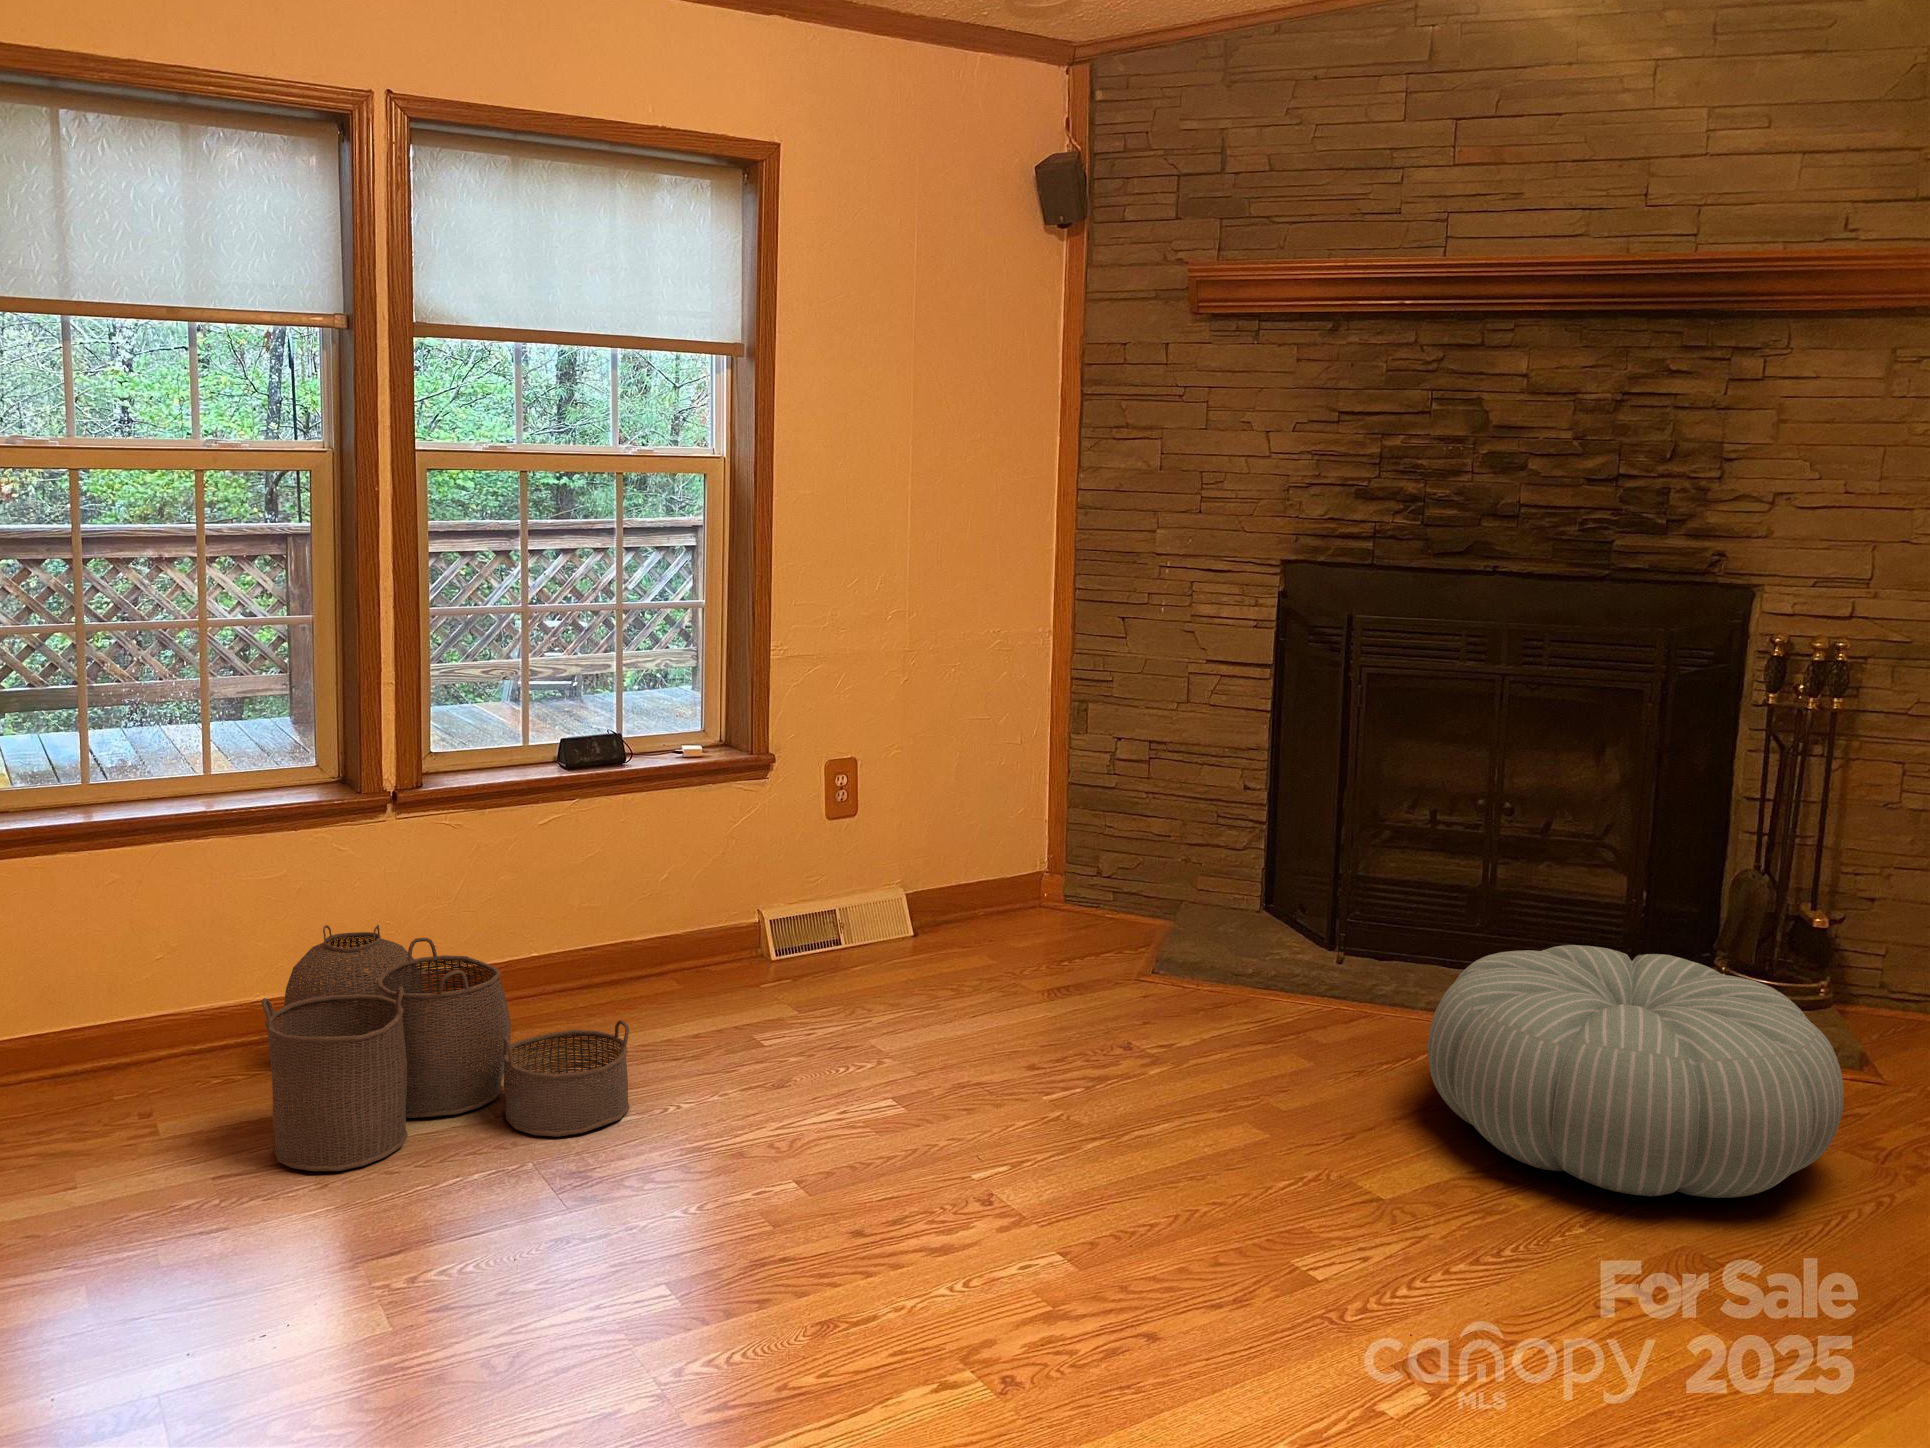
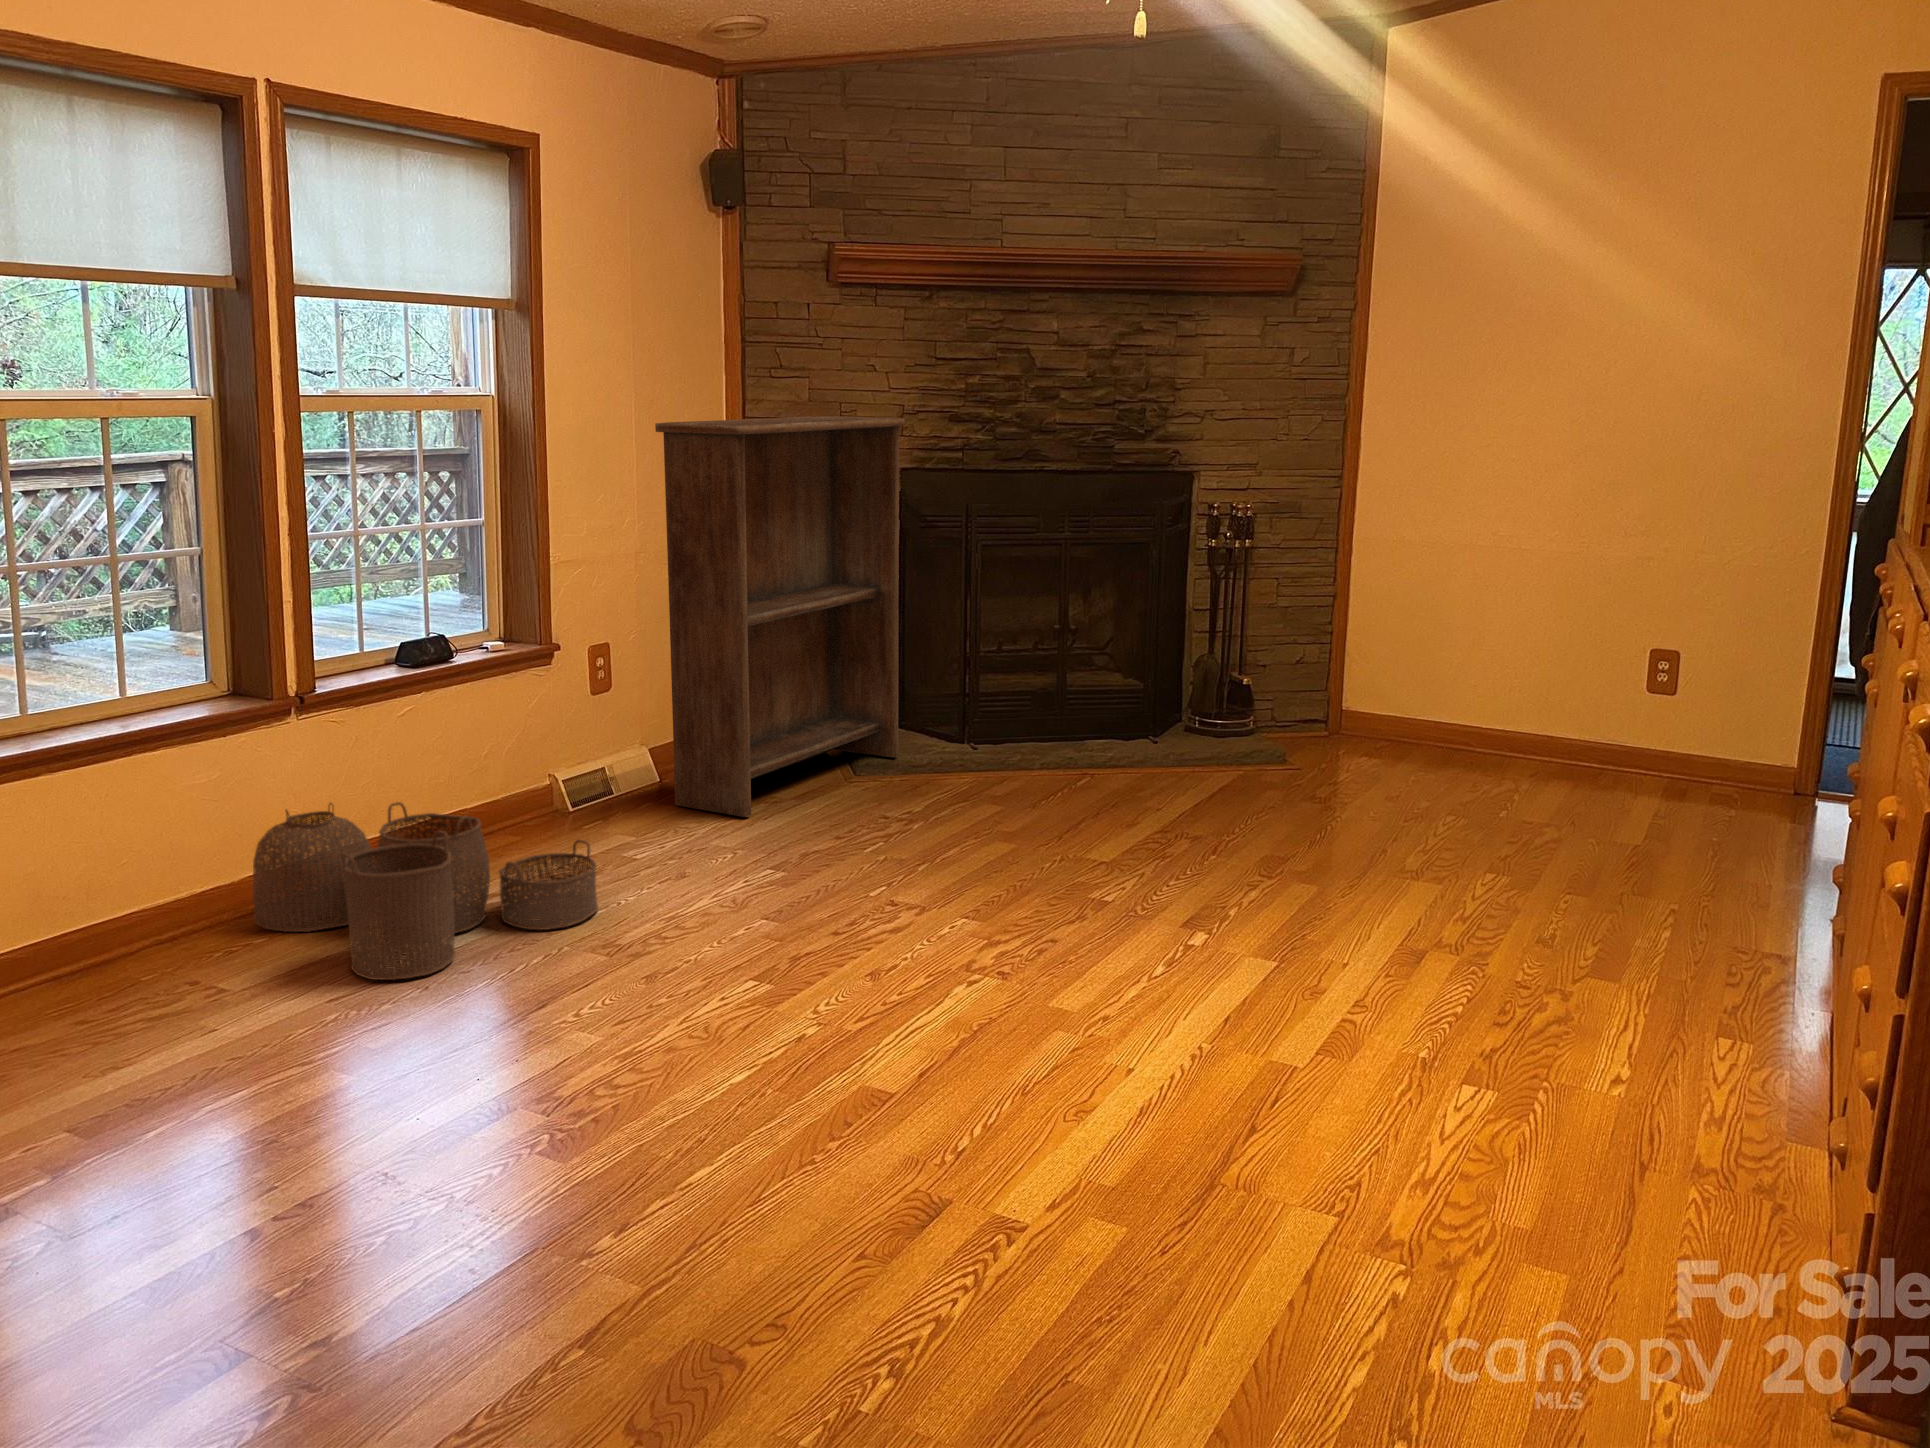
bookshelf: none [879,488,1267,1013] -> present [655,416,905,817]
pouf: present [1428,945,1844,1198] -> none [1087,704,1317,836]

